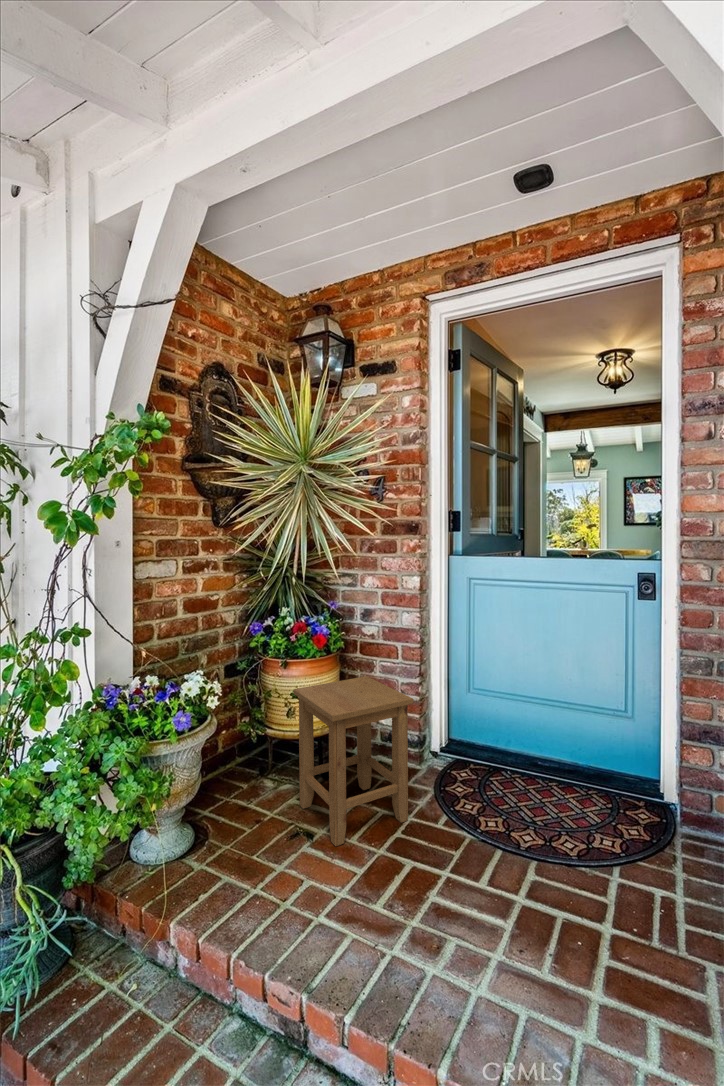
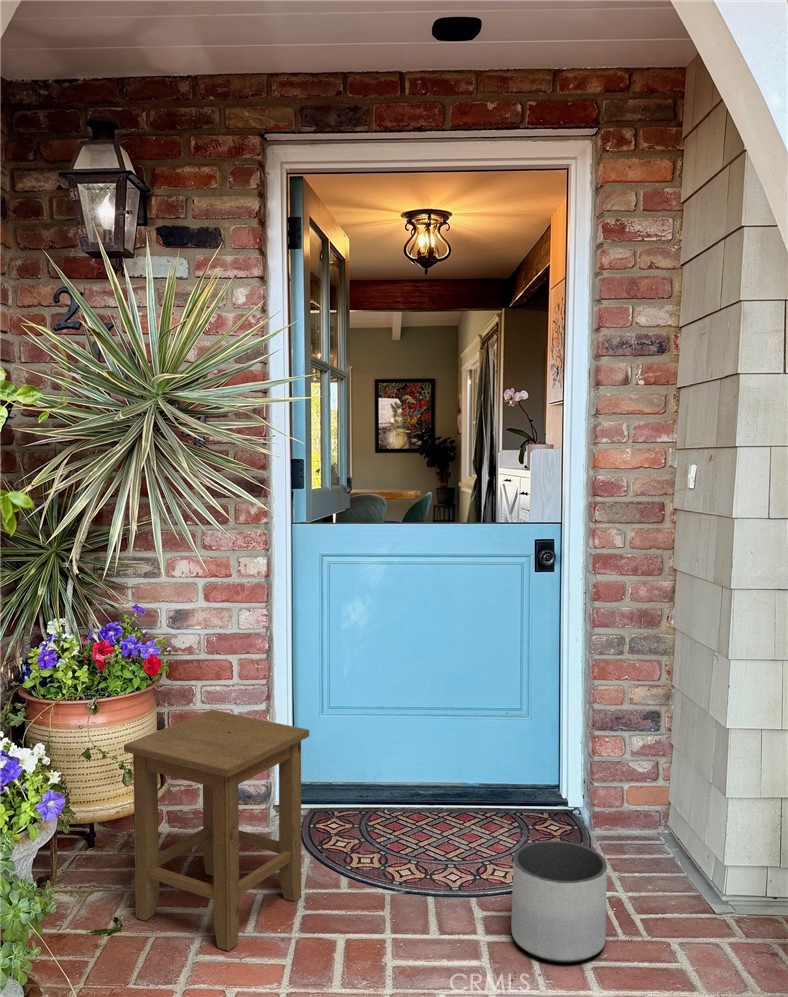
planter: none [551,827,643,955] -> present [511,840,607,962]

